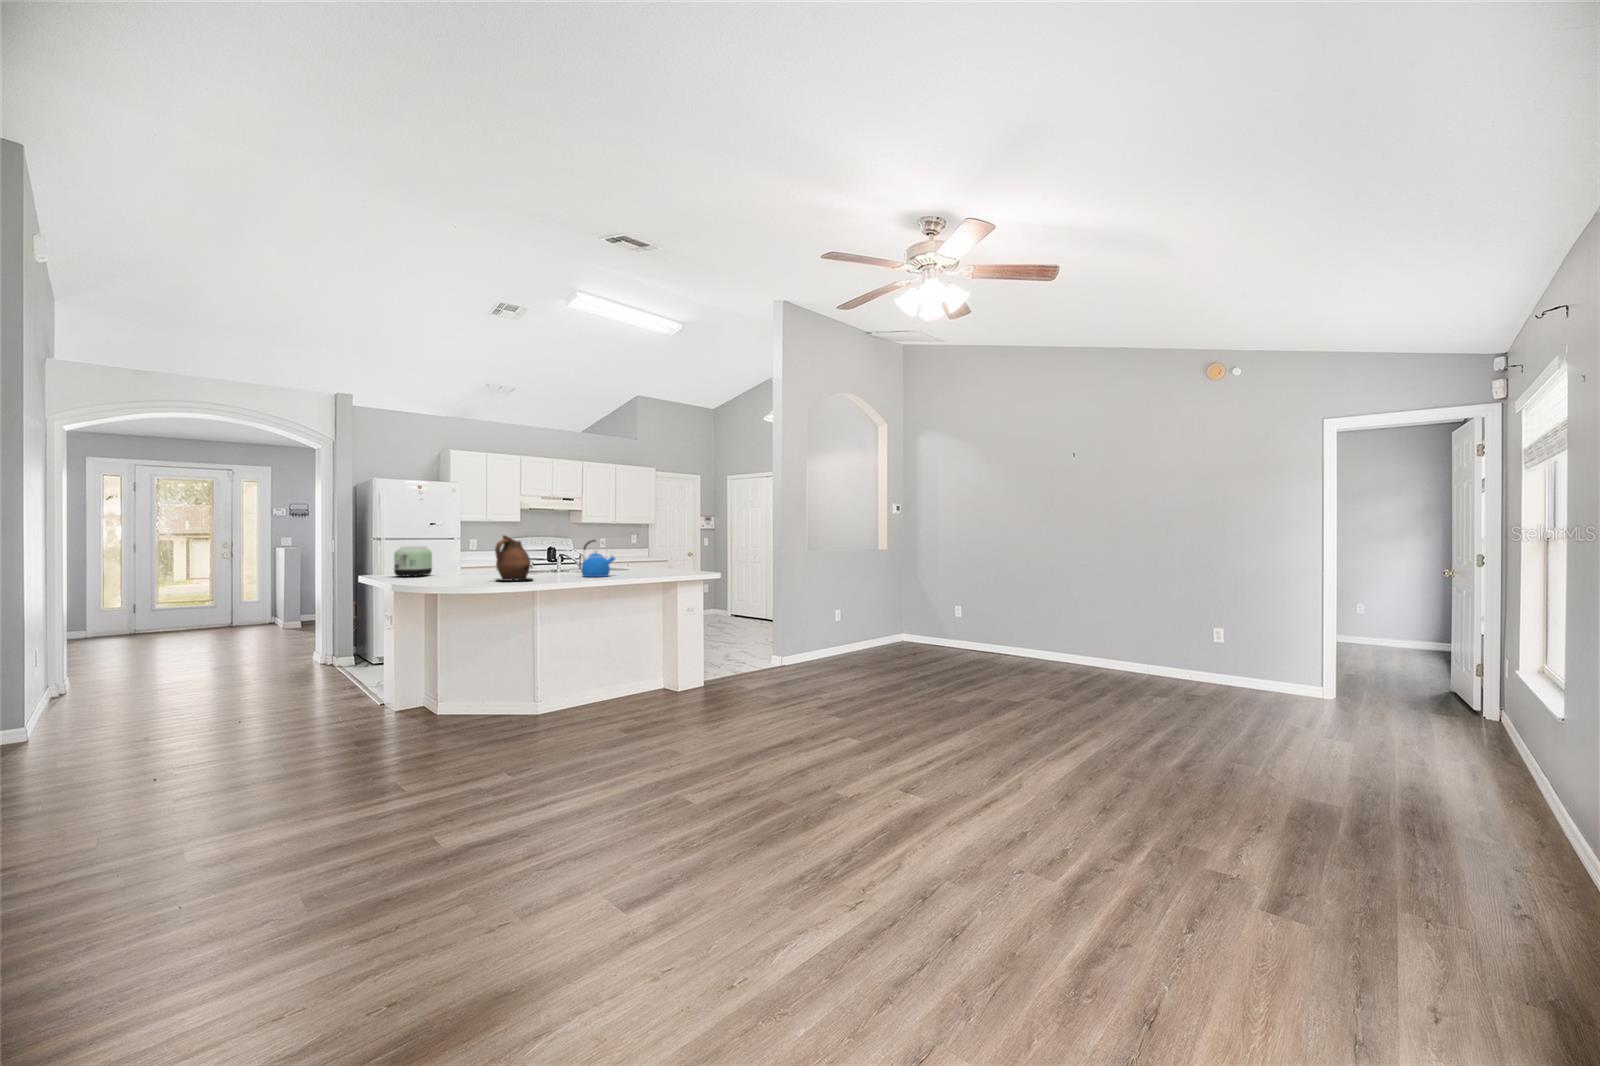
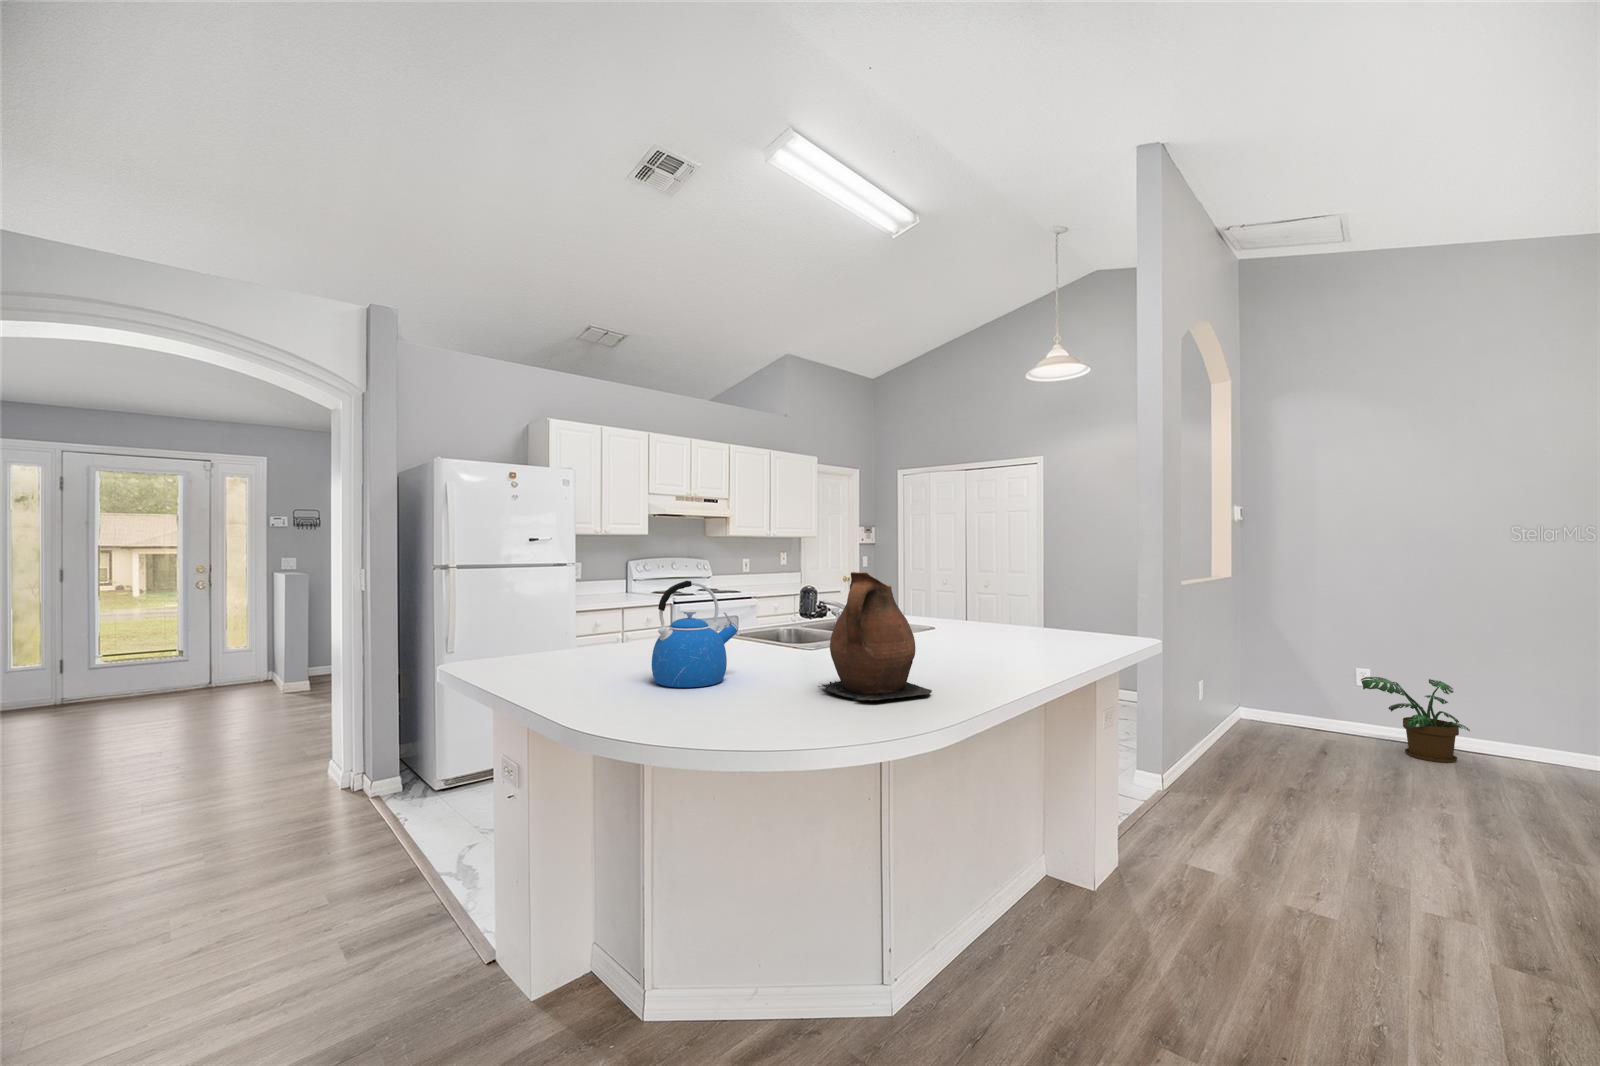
kettle: present [581,540,615,577] -> present [652,581,738,687]
toaster: present [394,546,432,577] -> none [531,592,610,670]
potted plant: none [939,610,998,659] -> present [1361,677,1470,763]

